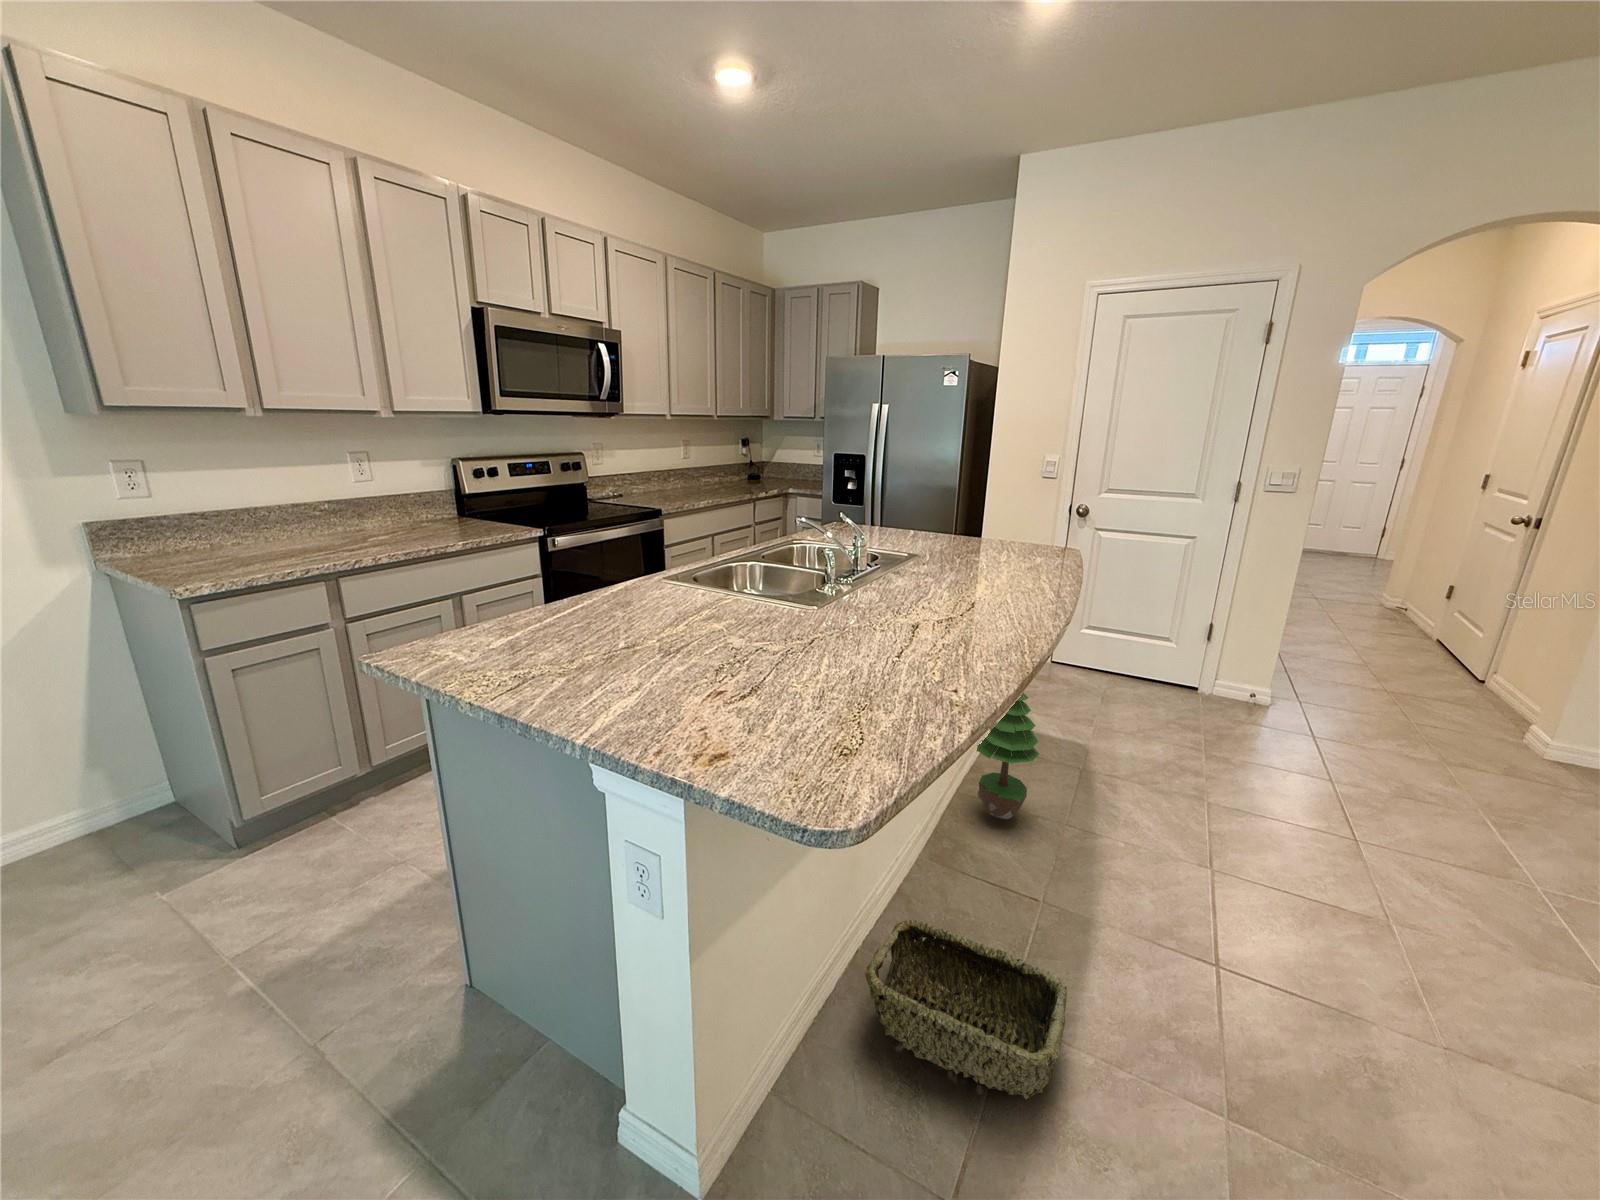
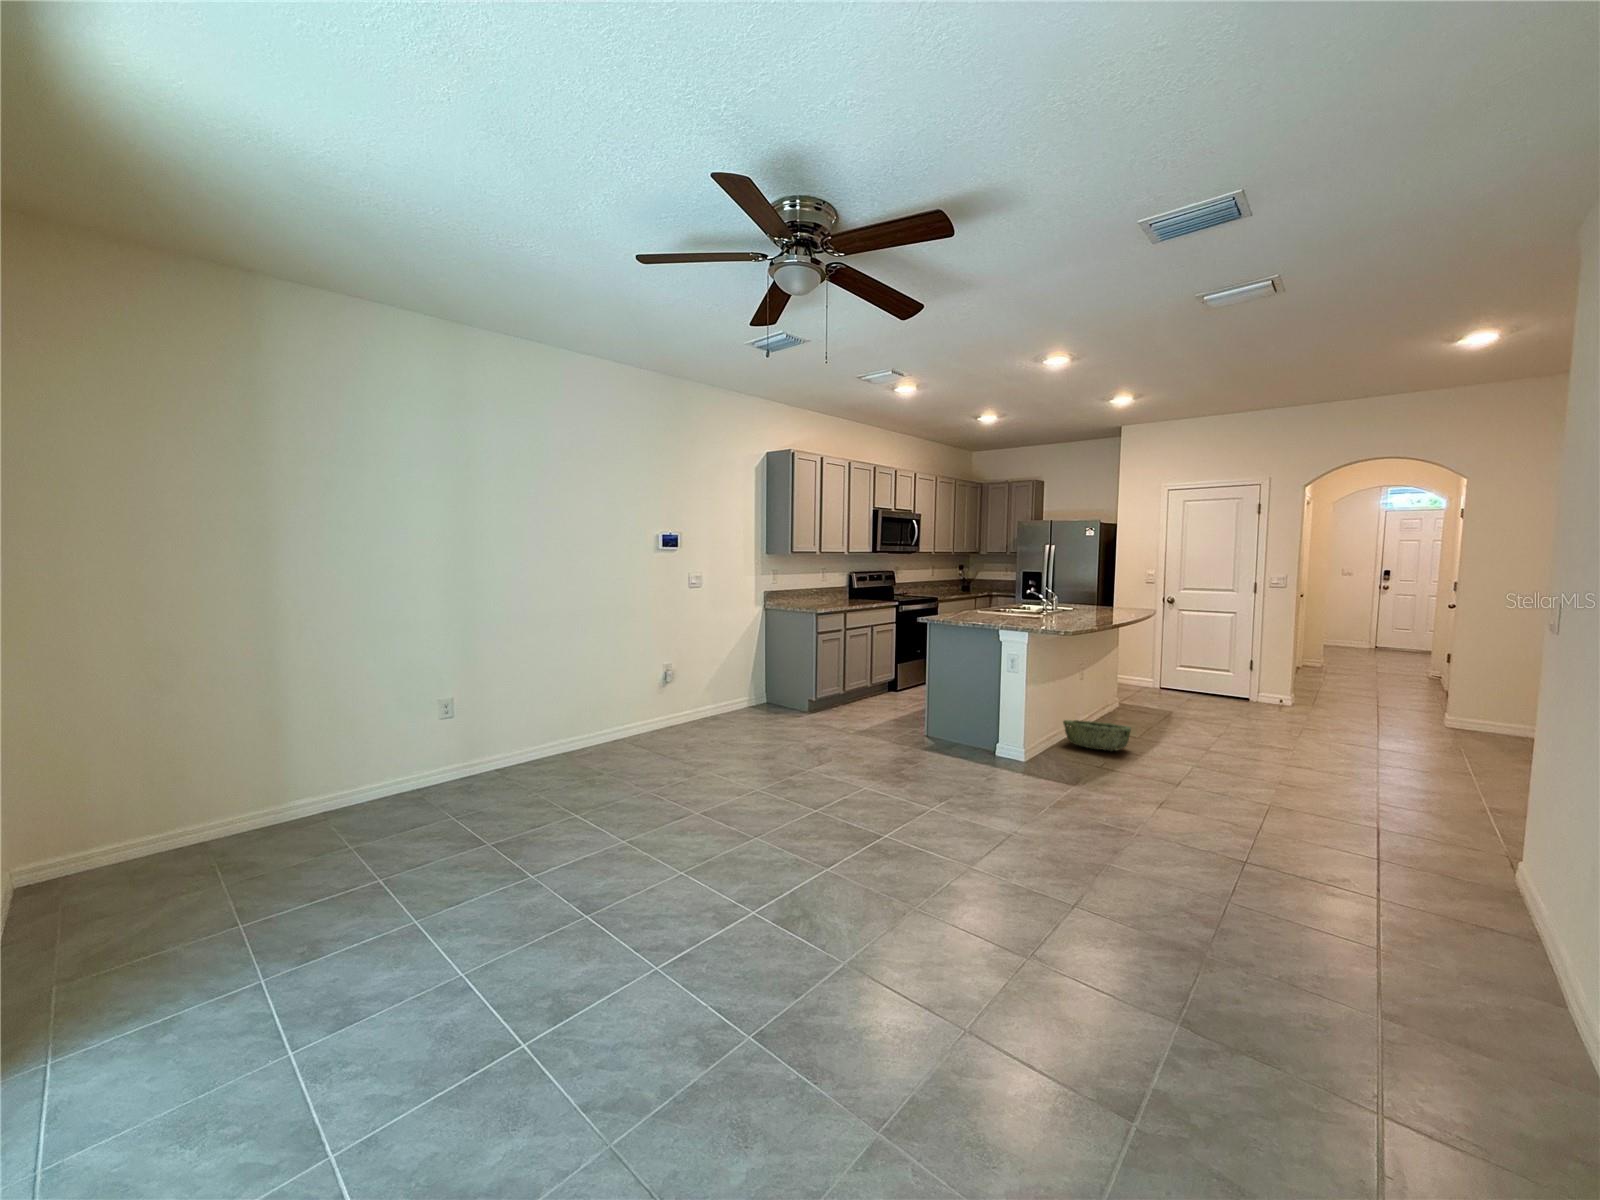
potted tree: present [977,693,1039,819] -> none [1105,651,1134,722]

